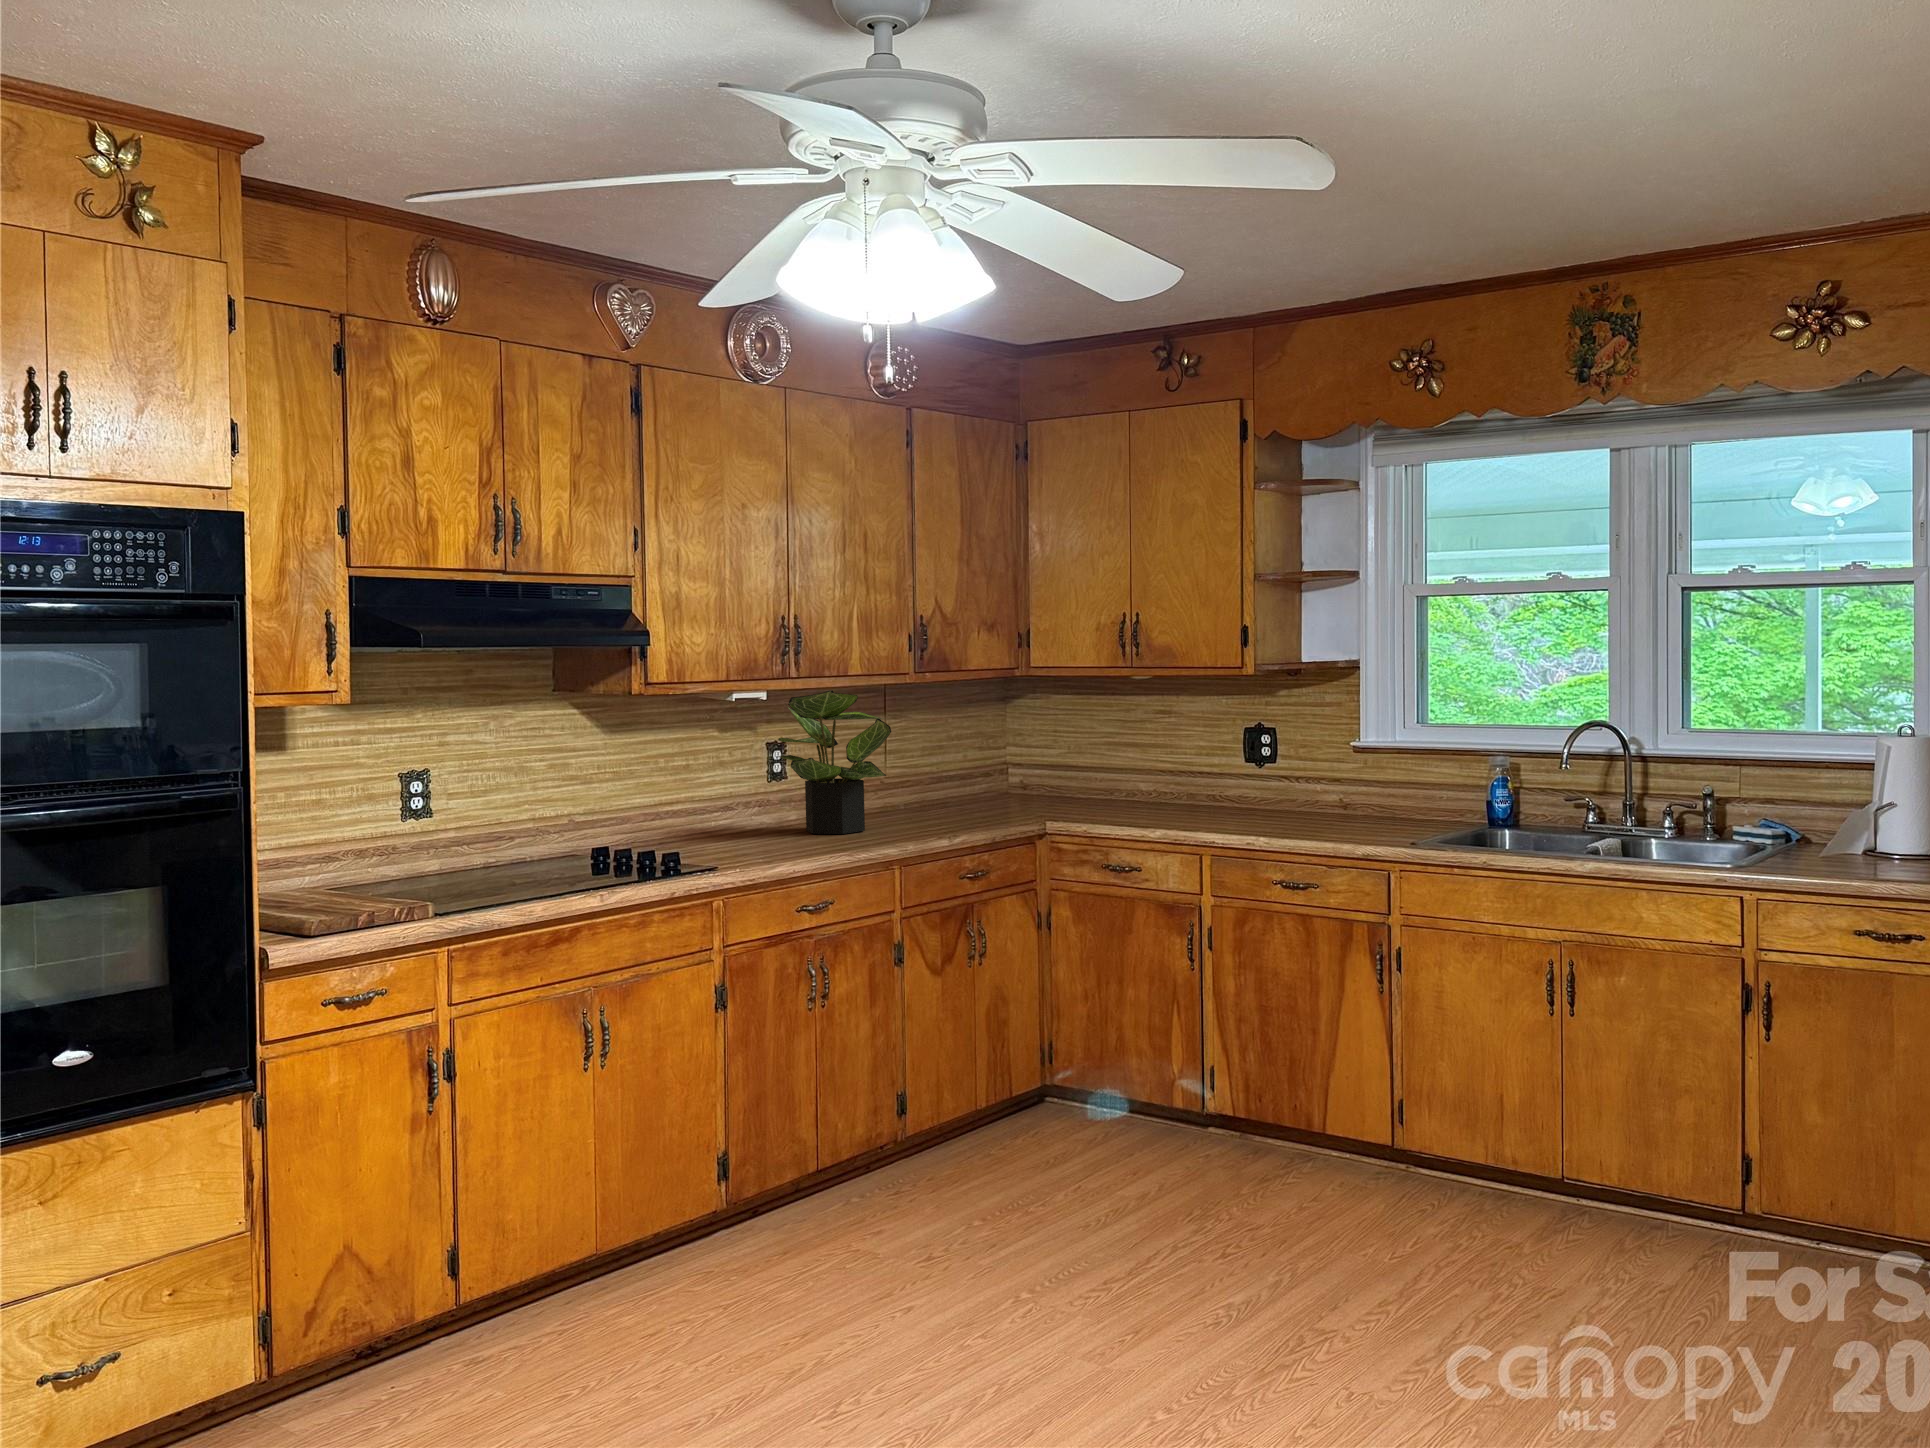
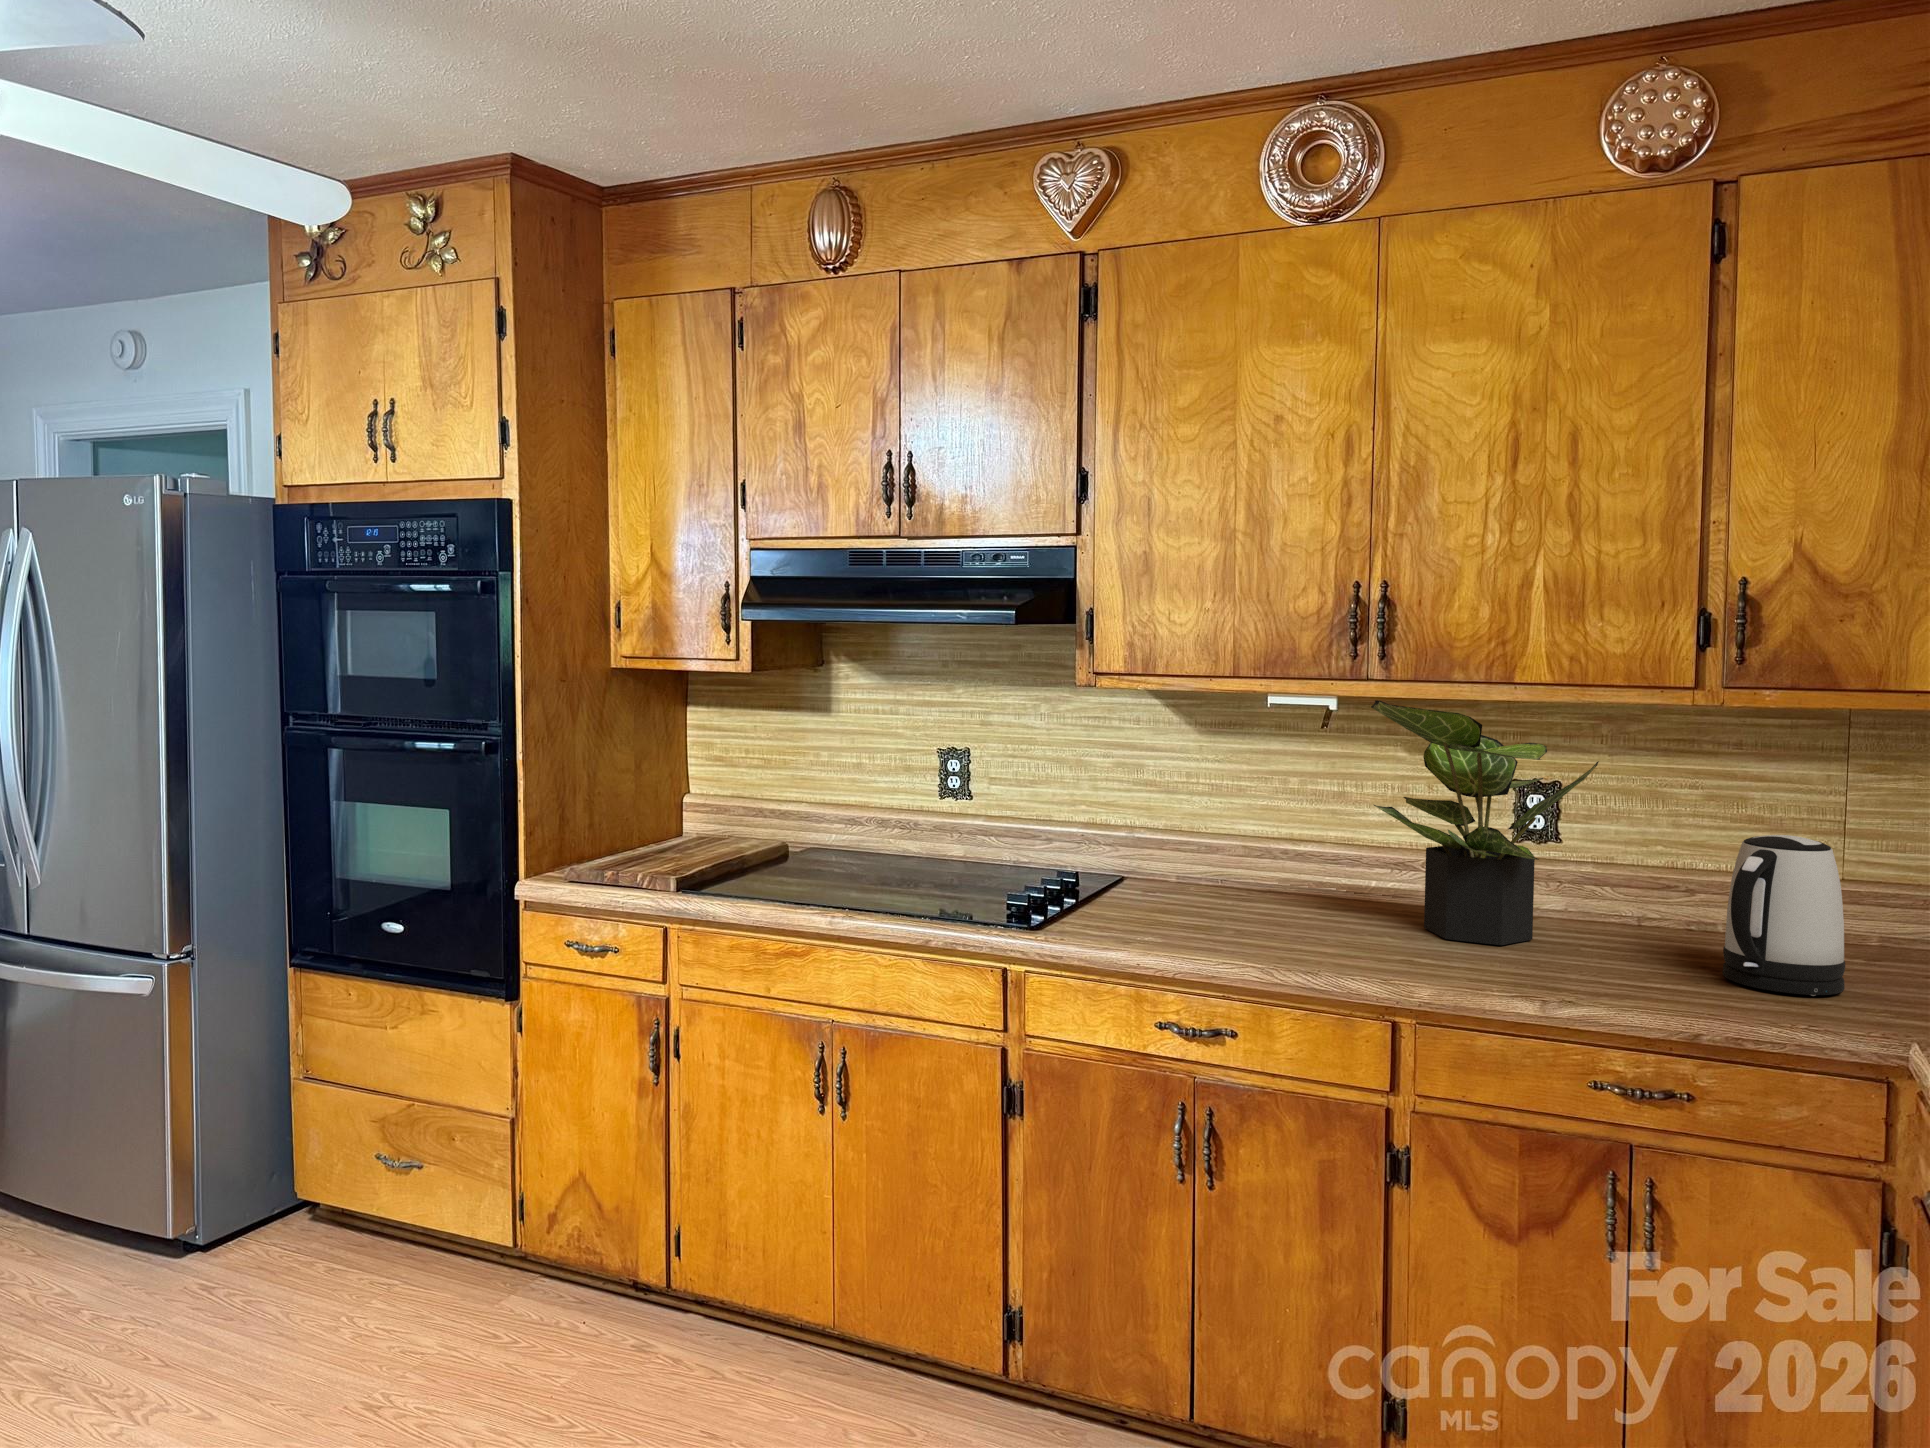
kettle: none [939,745,990,821] -> present [1723,835,1845,996]

